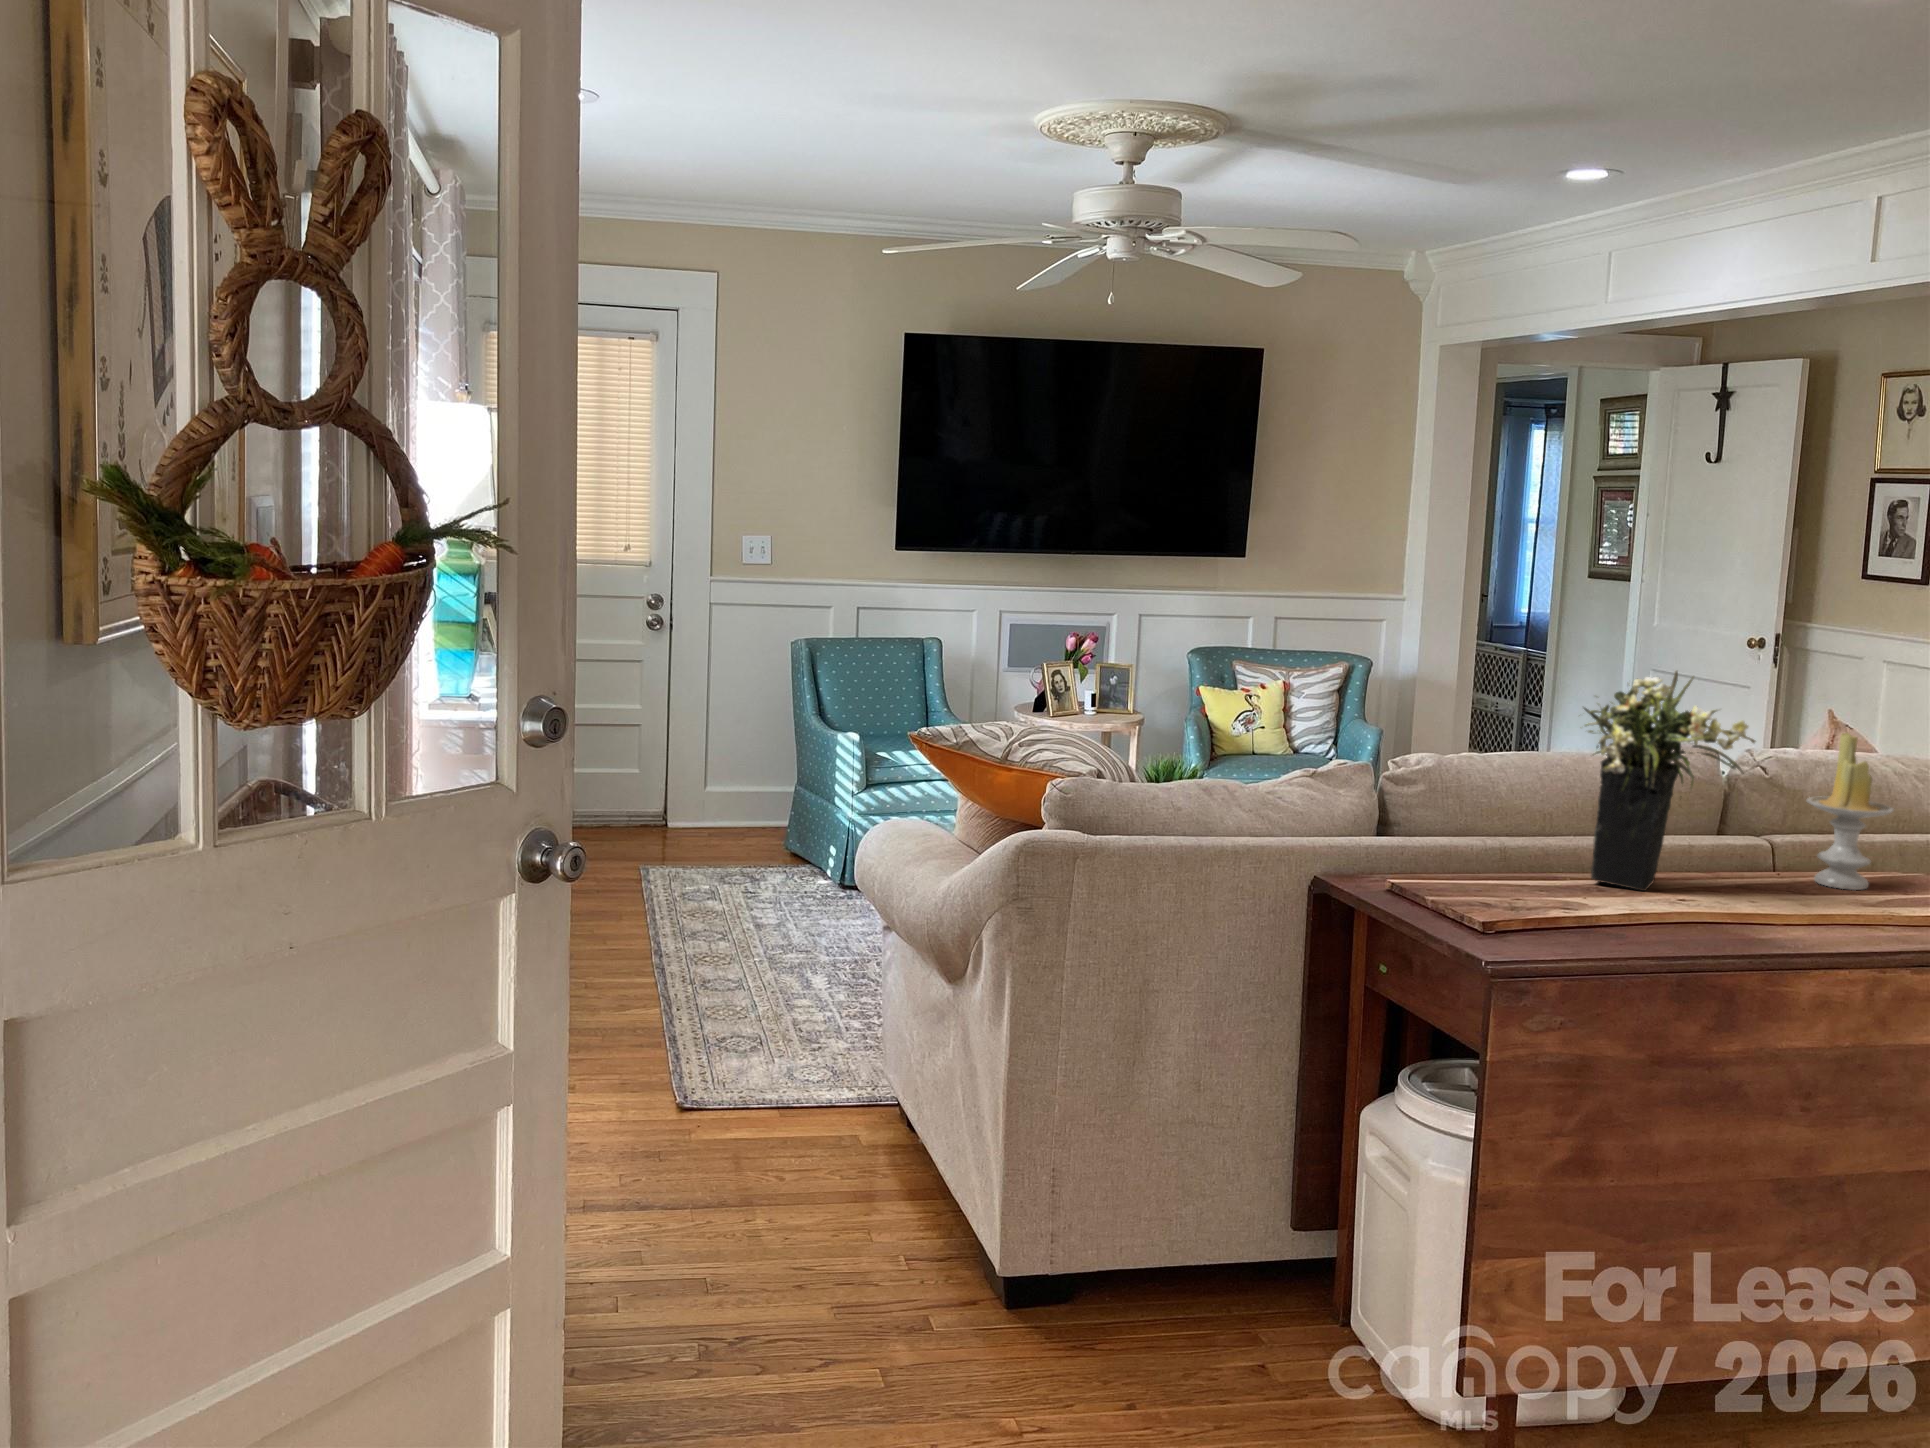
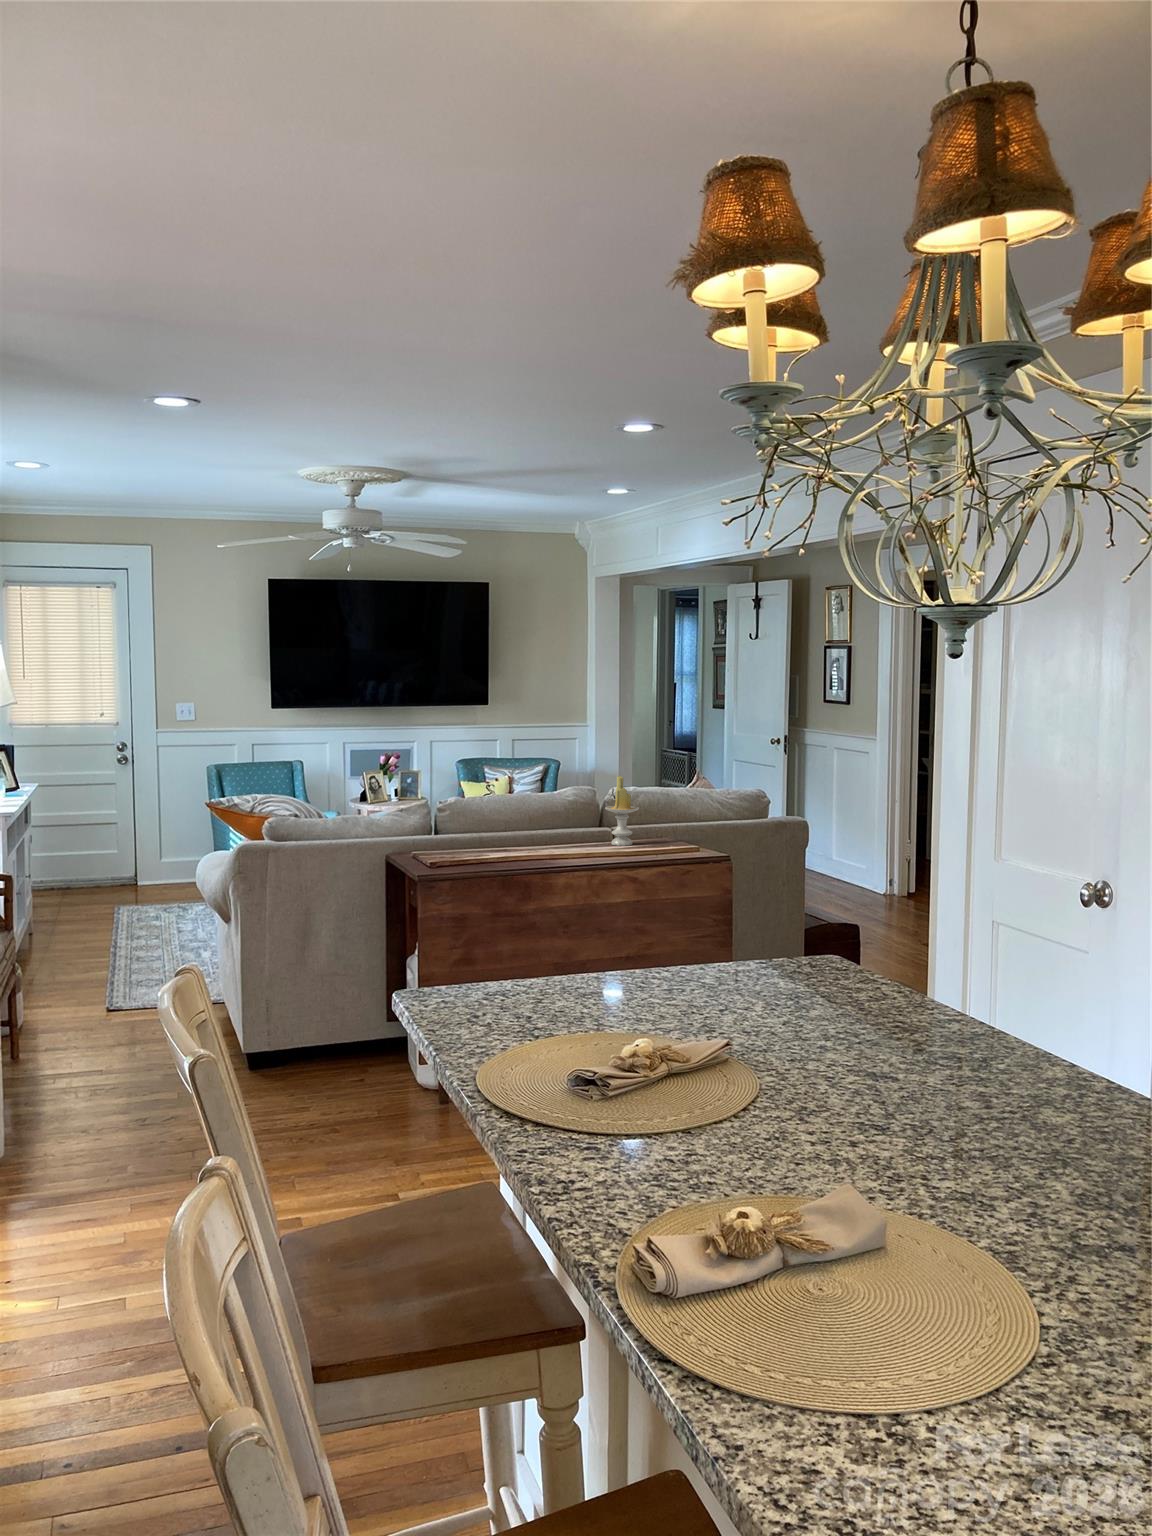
flower arrangement: present [1584,671,1756,891] -> none [490,751,569,851]

